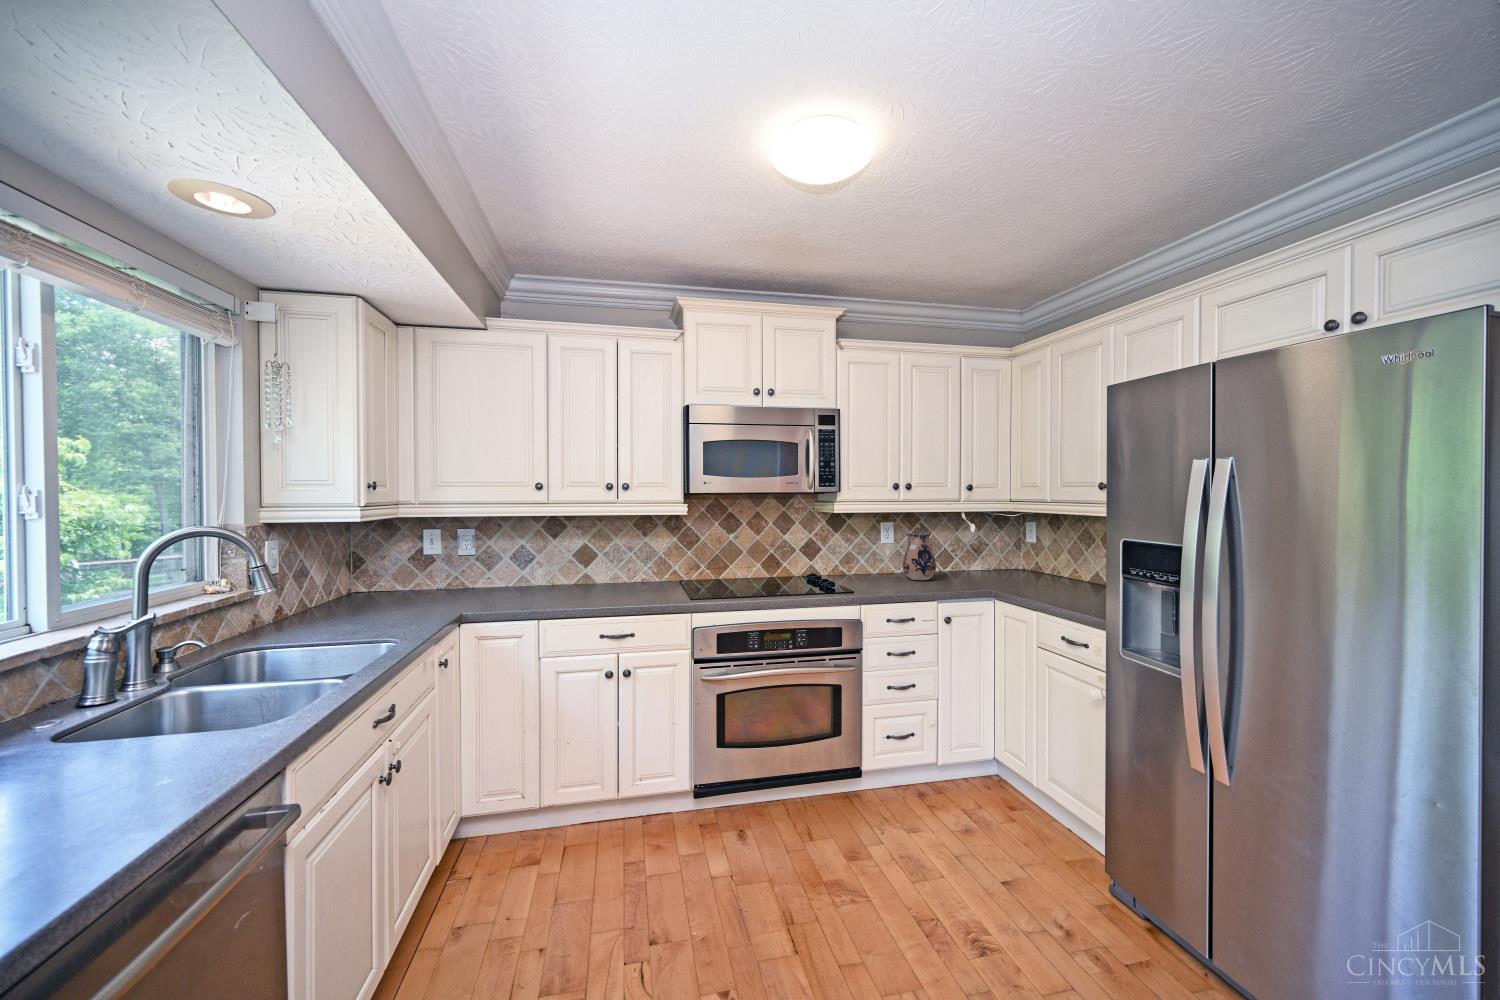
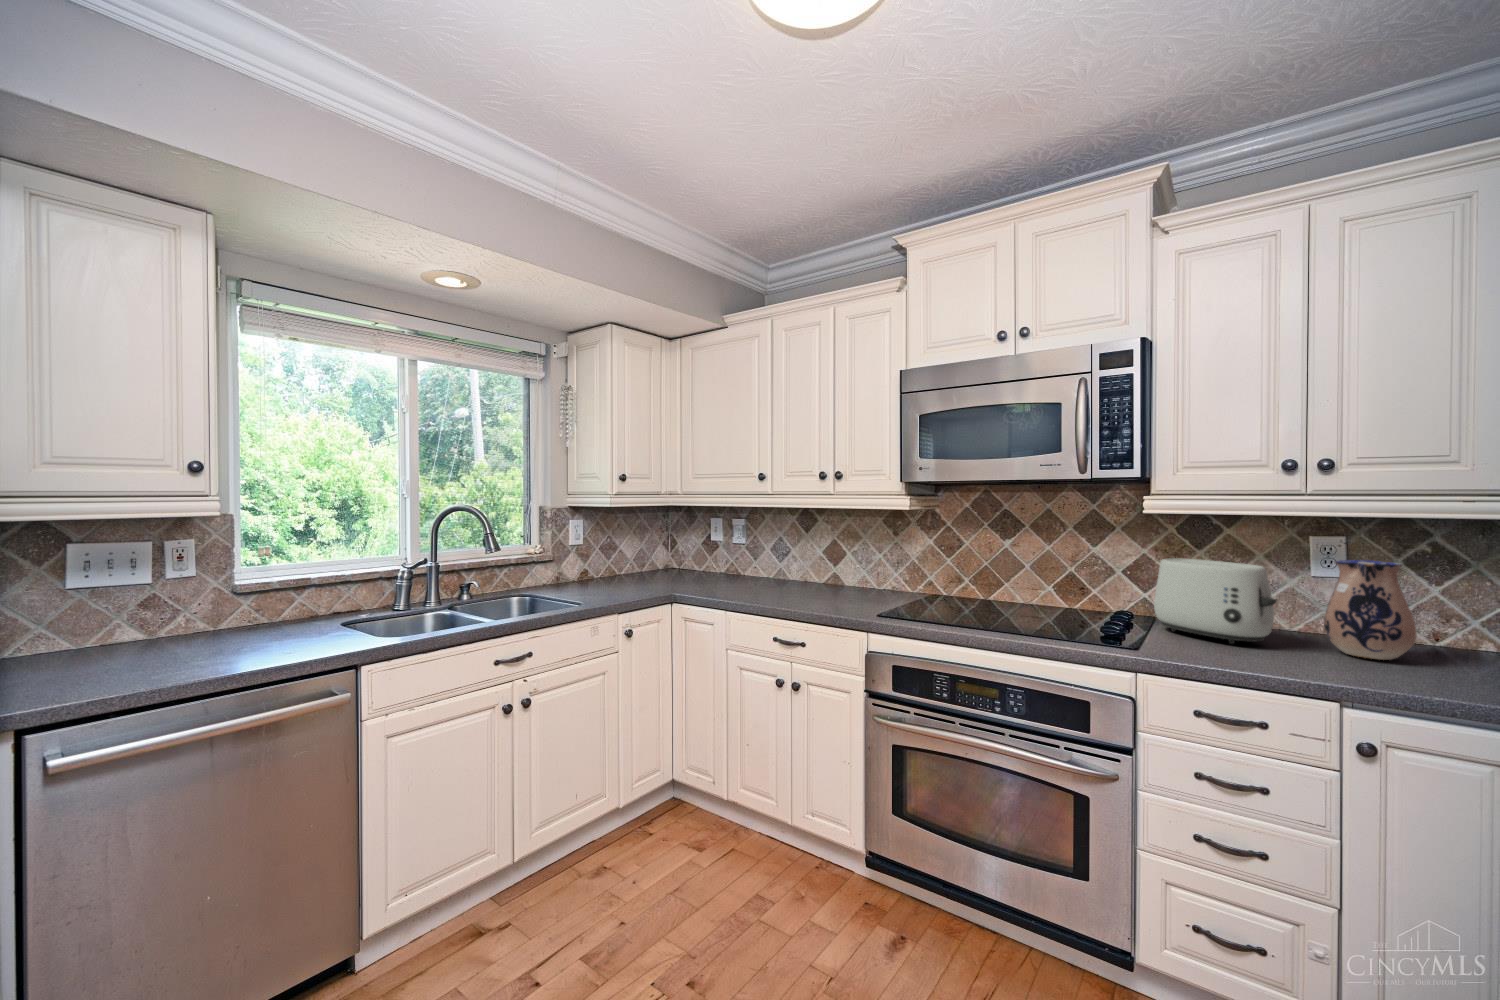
toaster: none [830,538,894,583] -> present [1154,558,1277,644]

